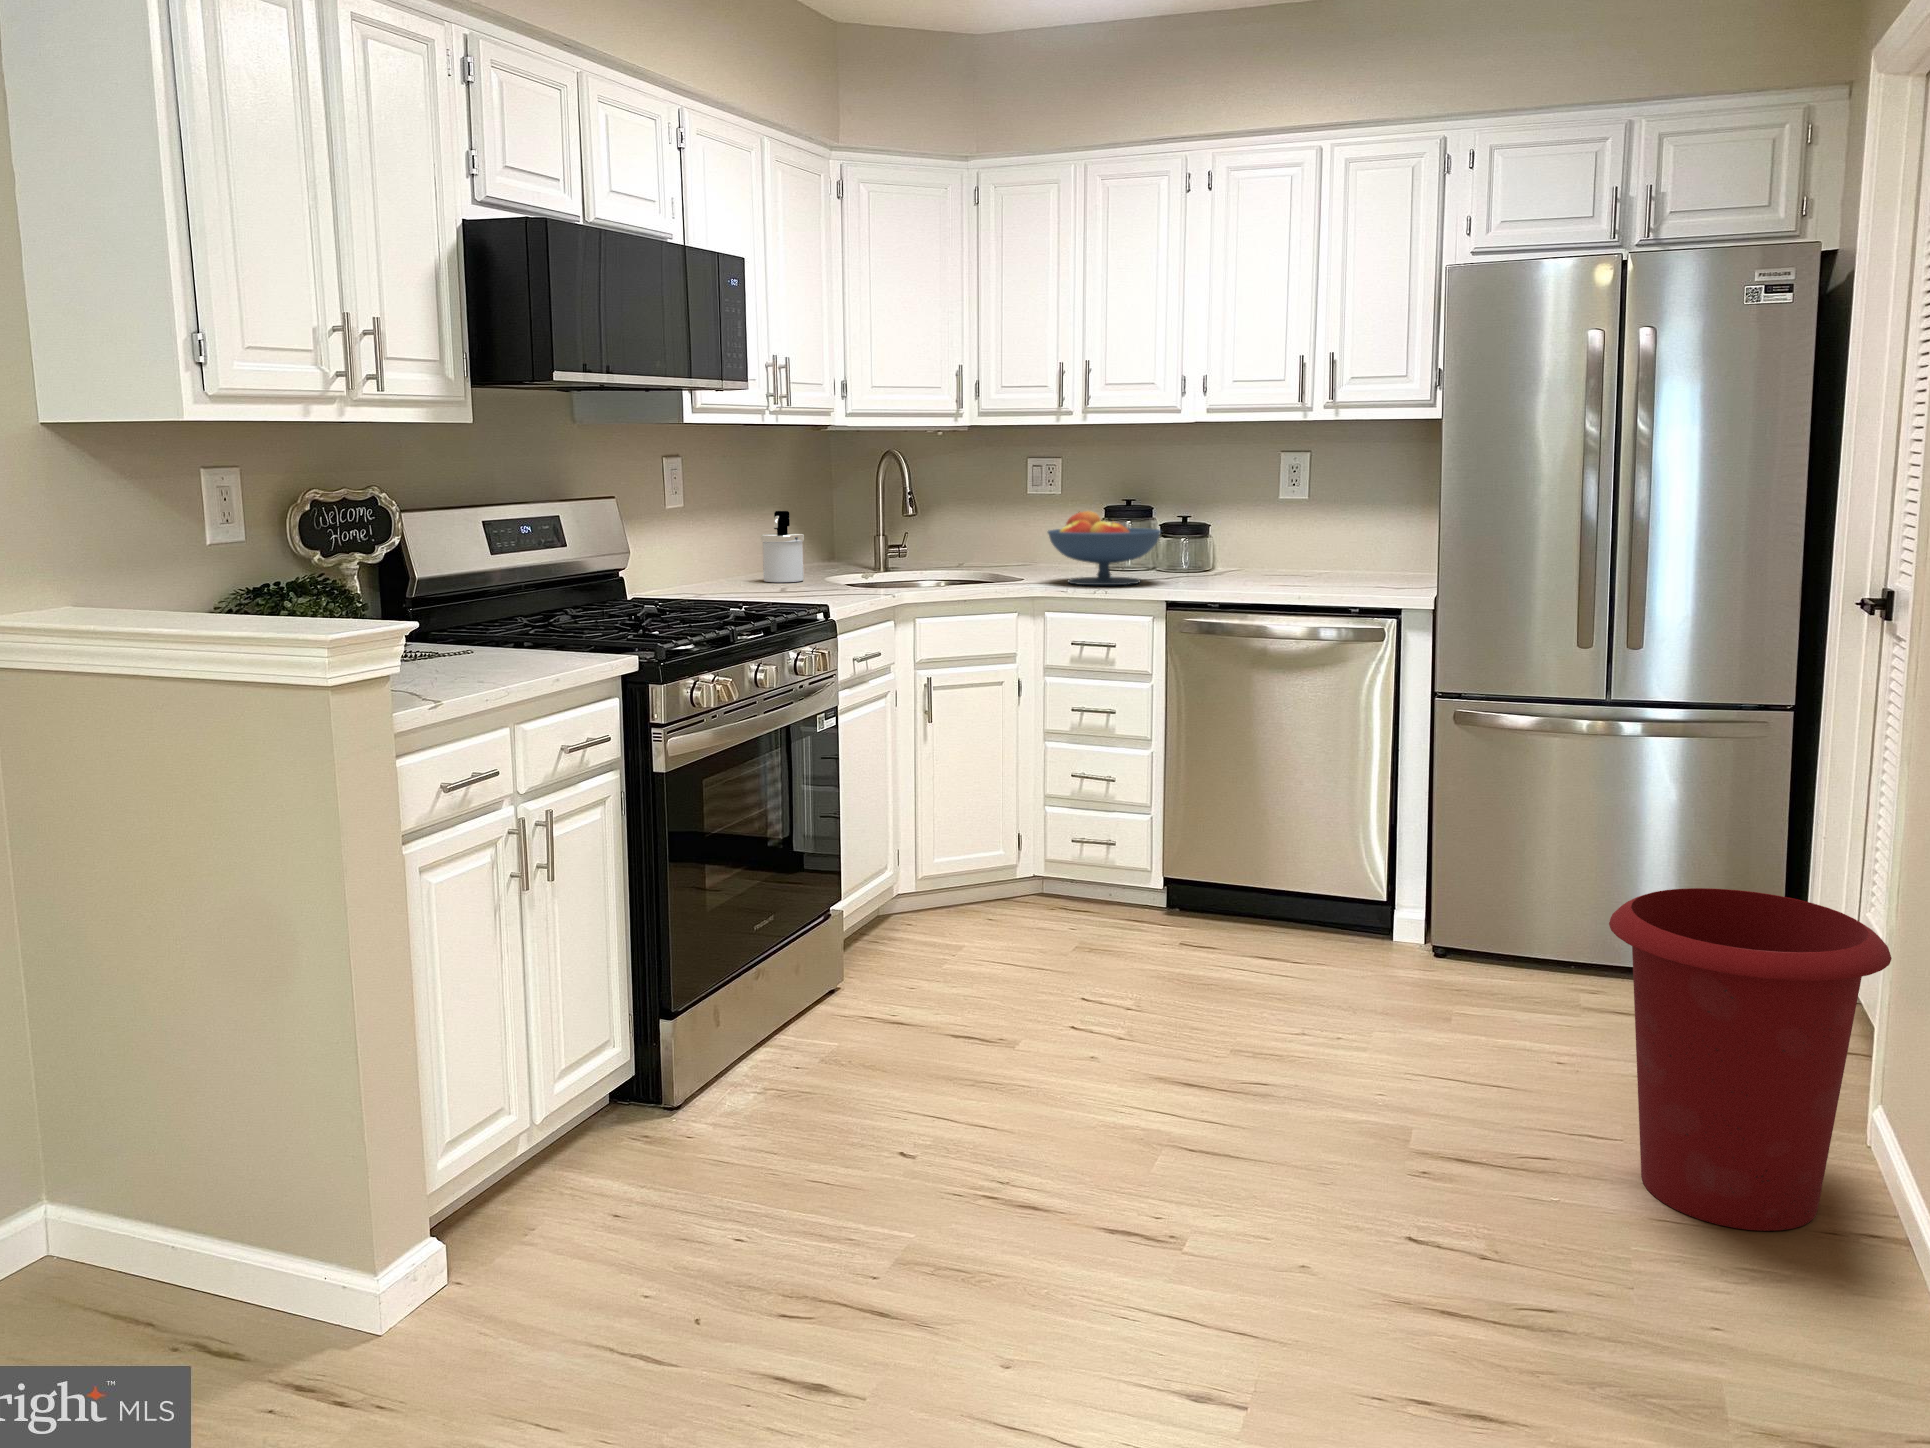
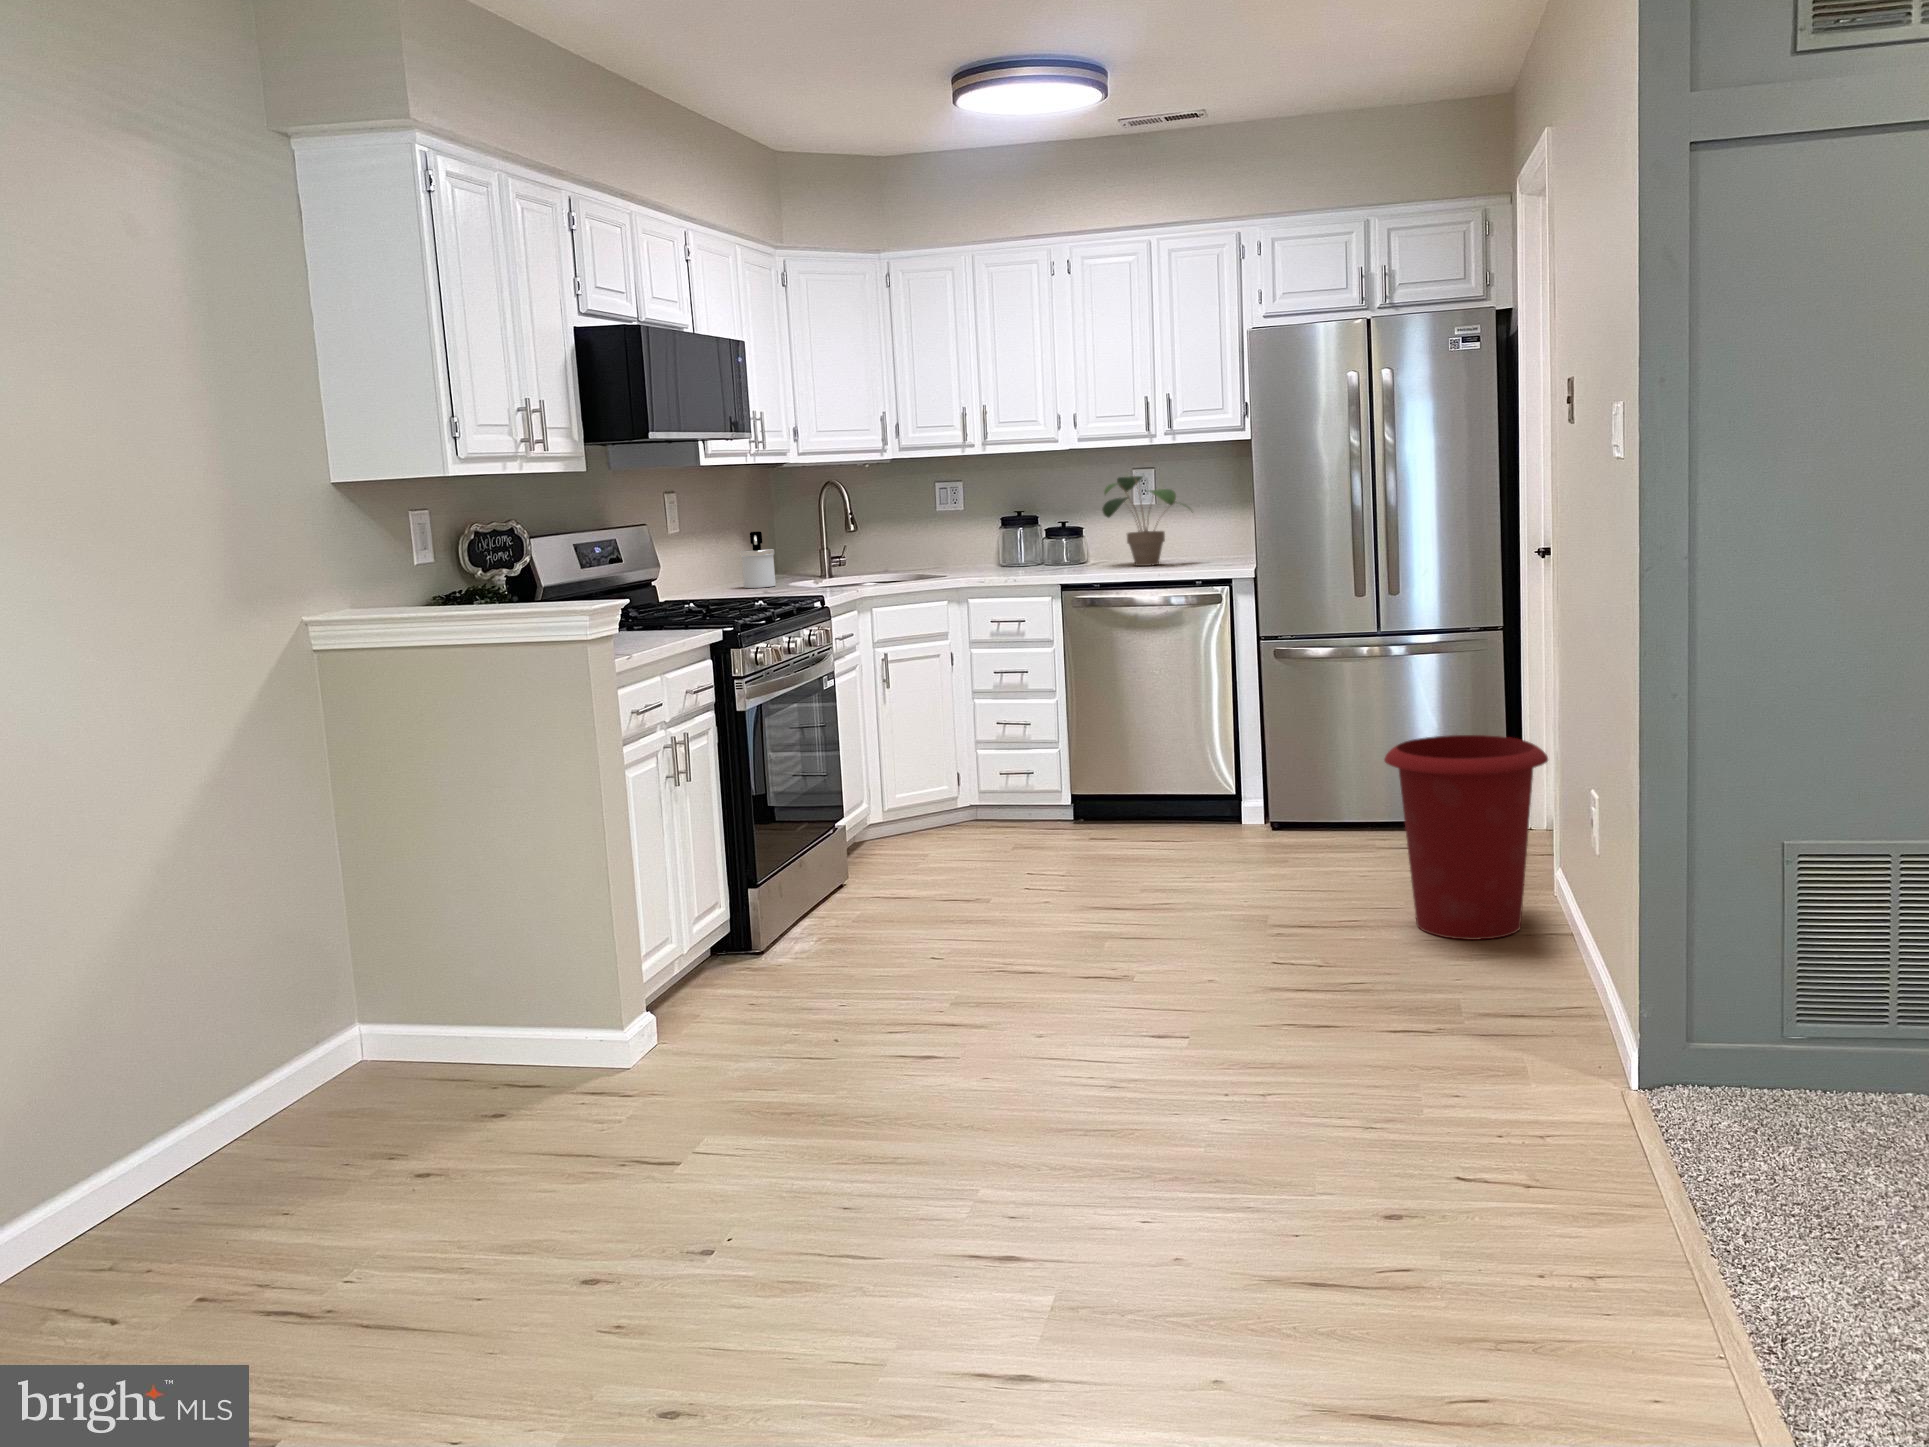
potted plant: none [1233,460,1356,582] -> present [1102,475,1192,566]
fruit bowl: present [1048,511,1161,585] -> none [965,520,1052,576]

